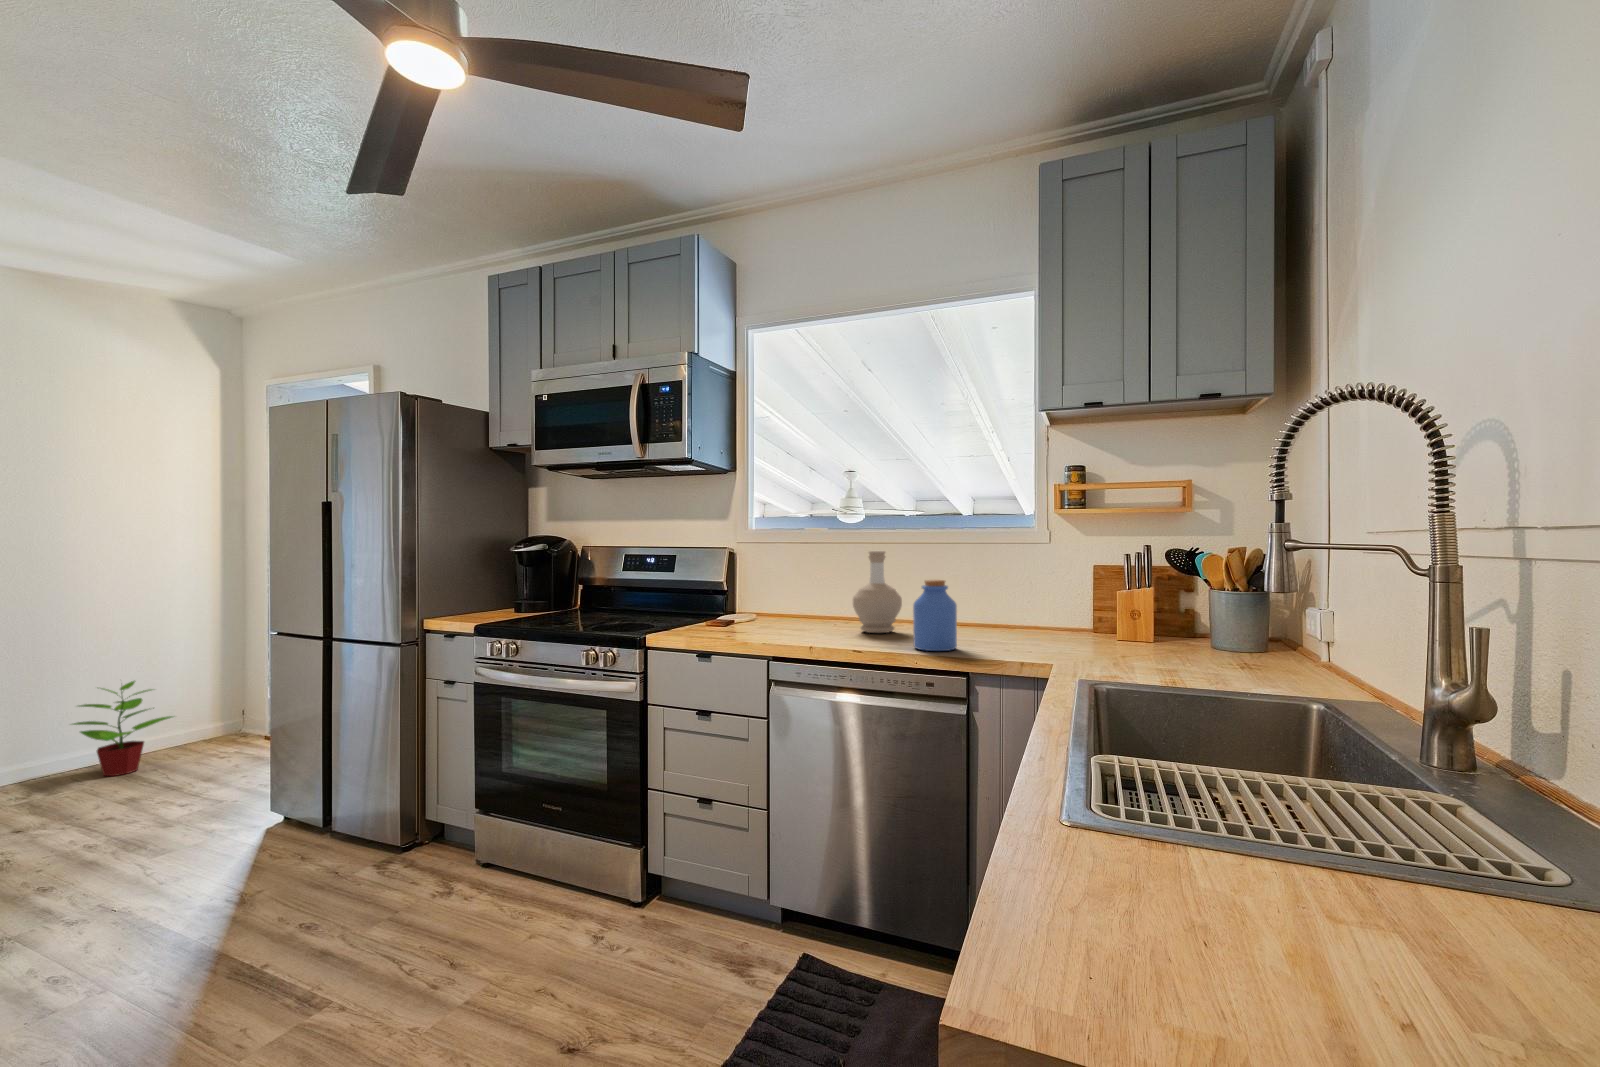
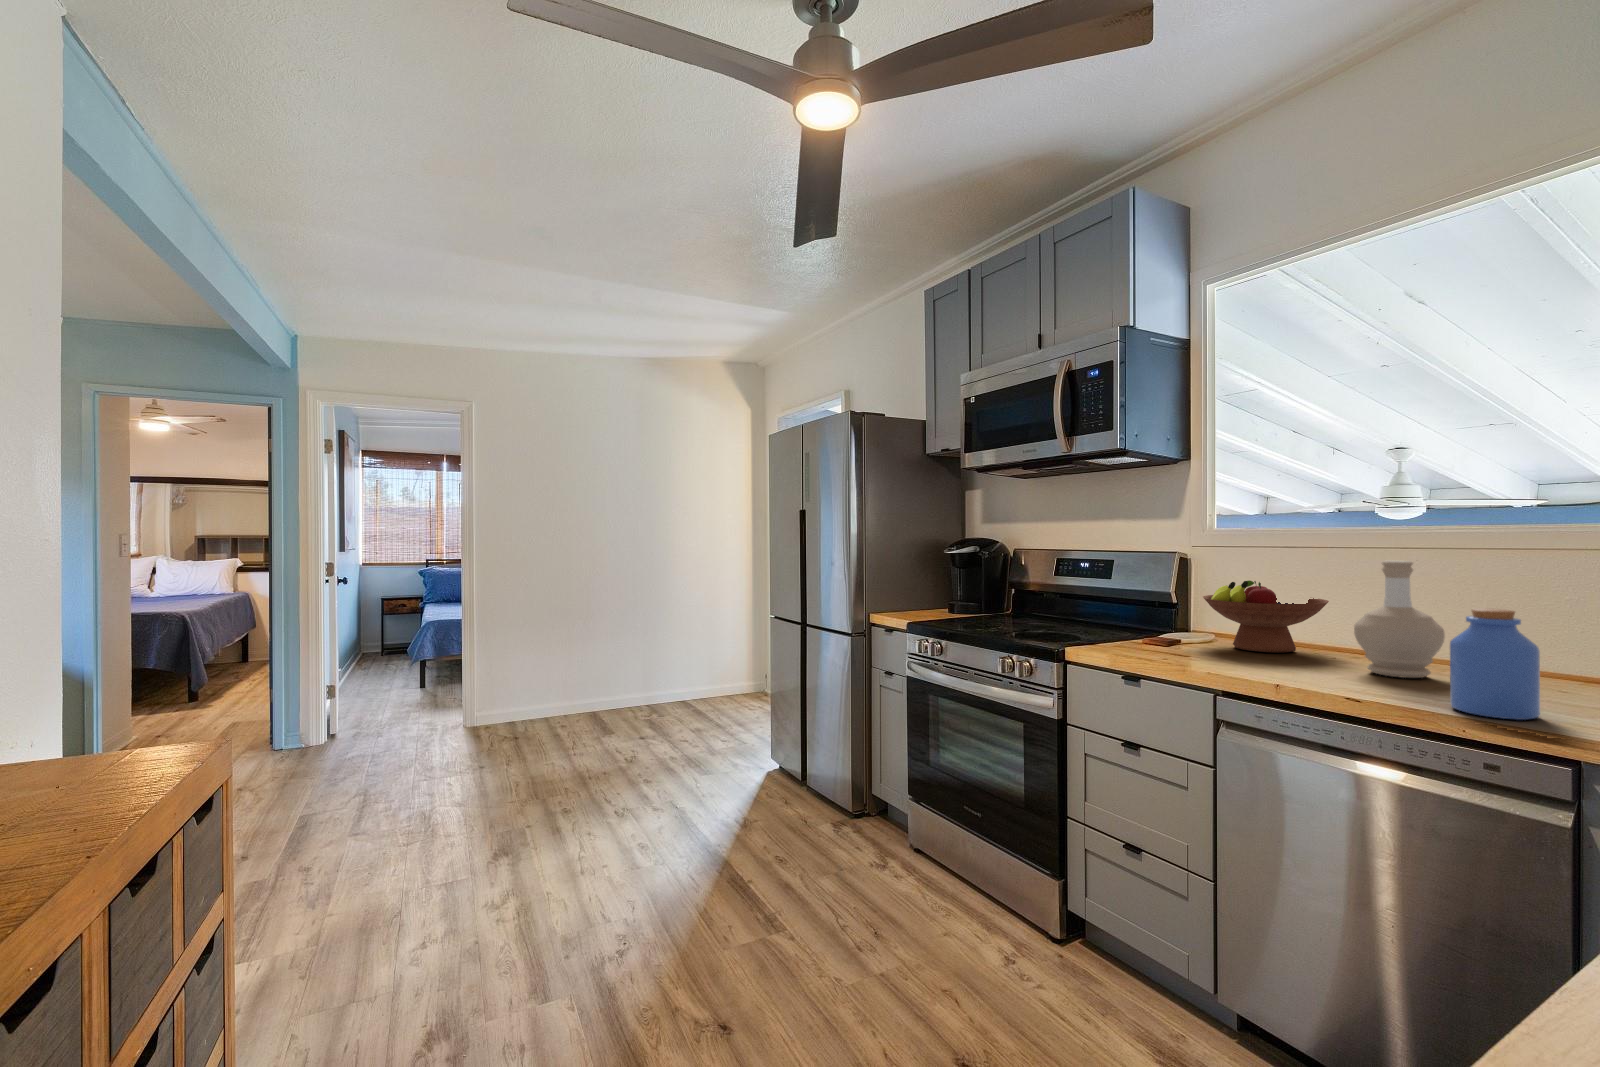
fruit bowl: none [750,569,833,625] -> present [1203,580,1329,653]
potted plant: present [73,681,172,776] -> none [666,641,724,711]

